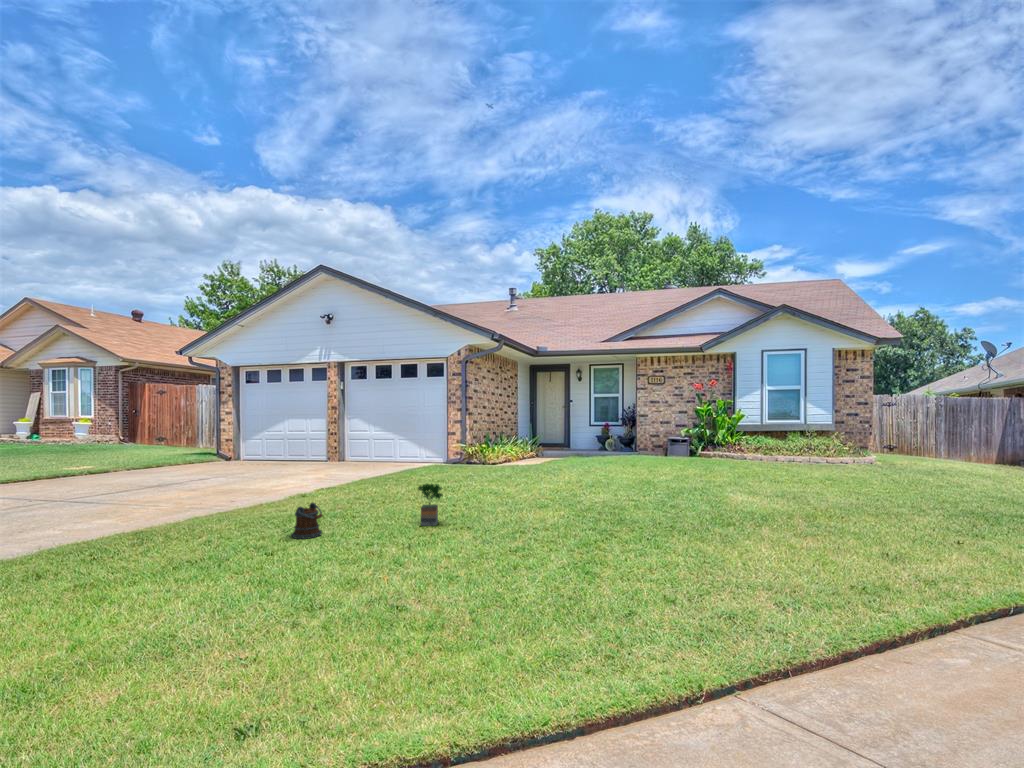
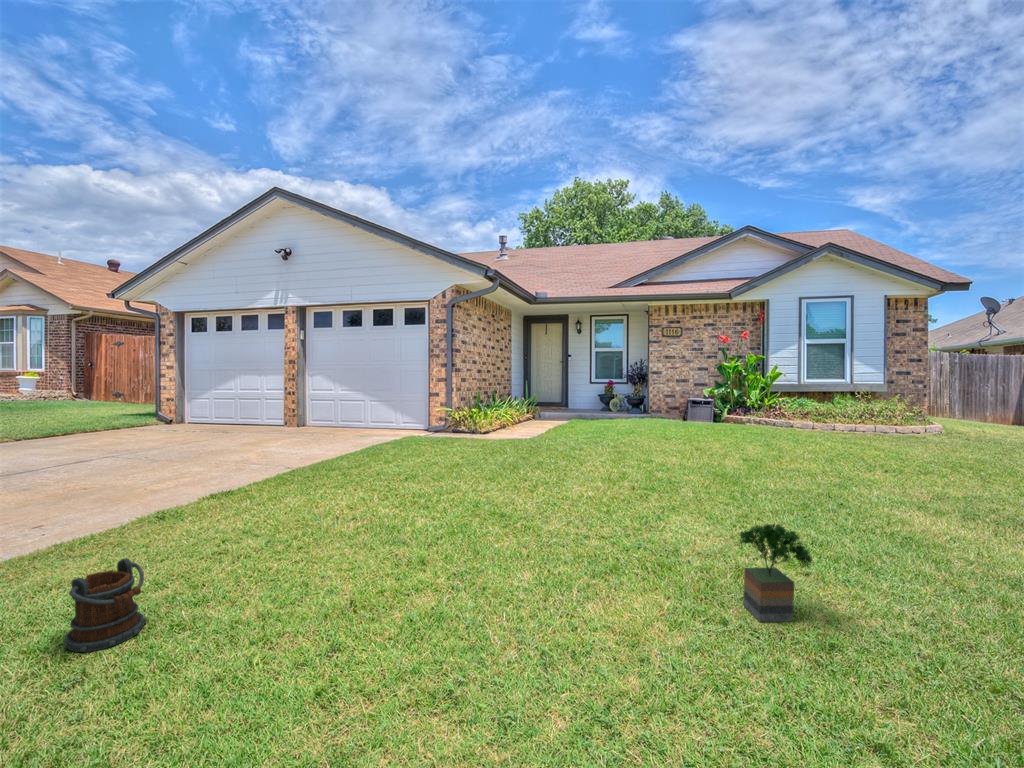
potted tree: present [418,483,443,526] -> present [739,524,812,622]

